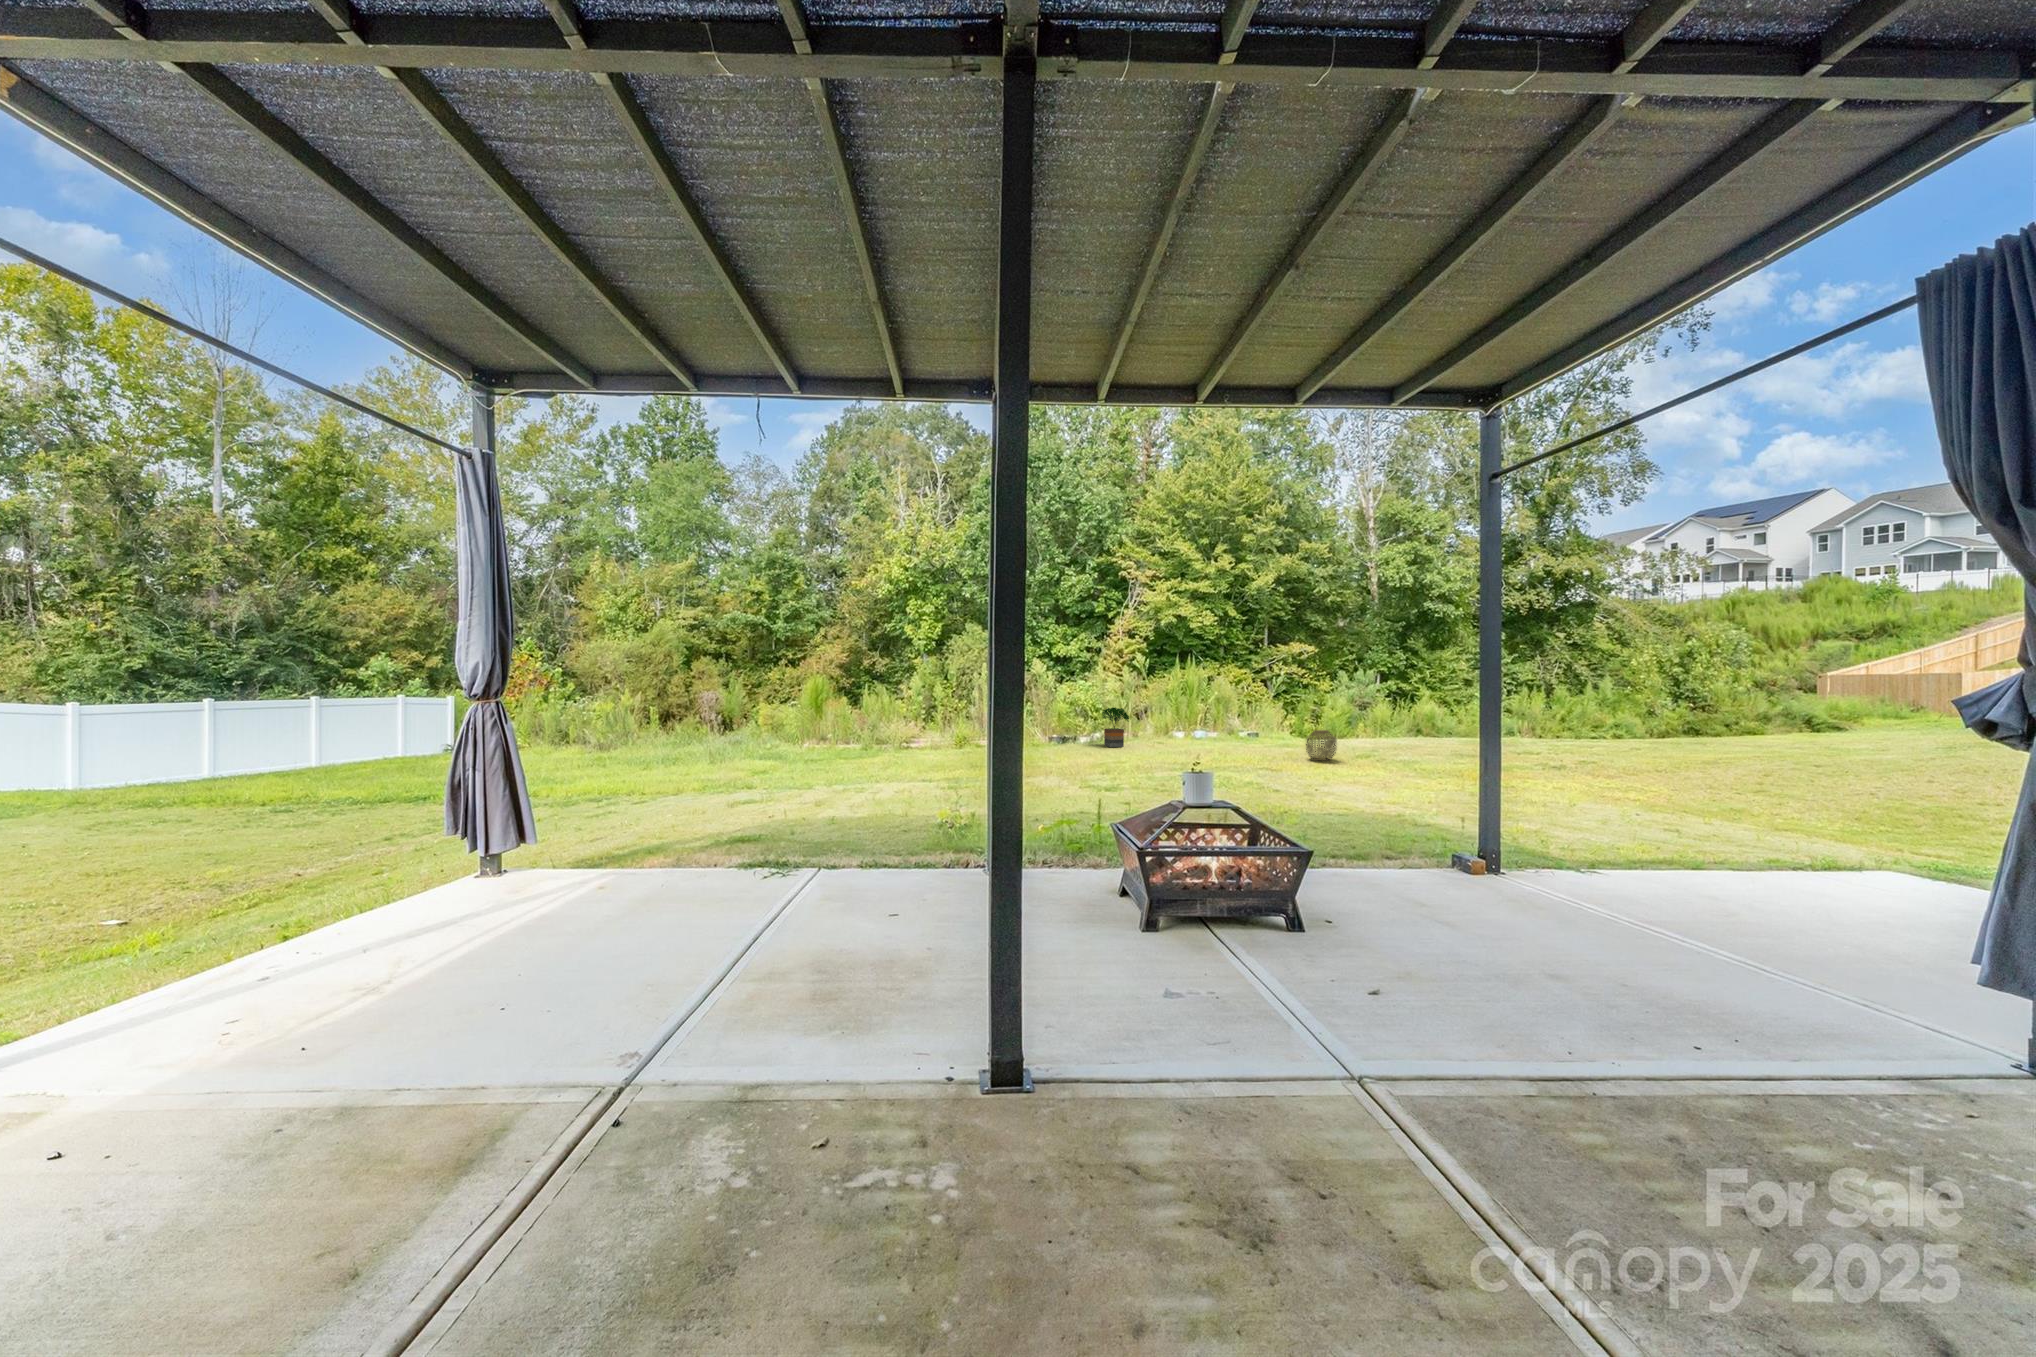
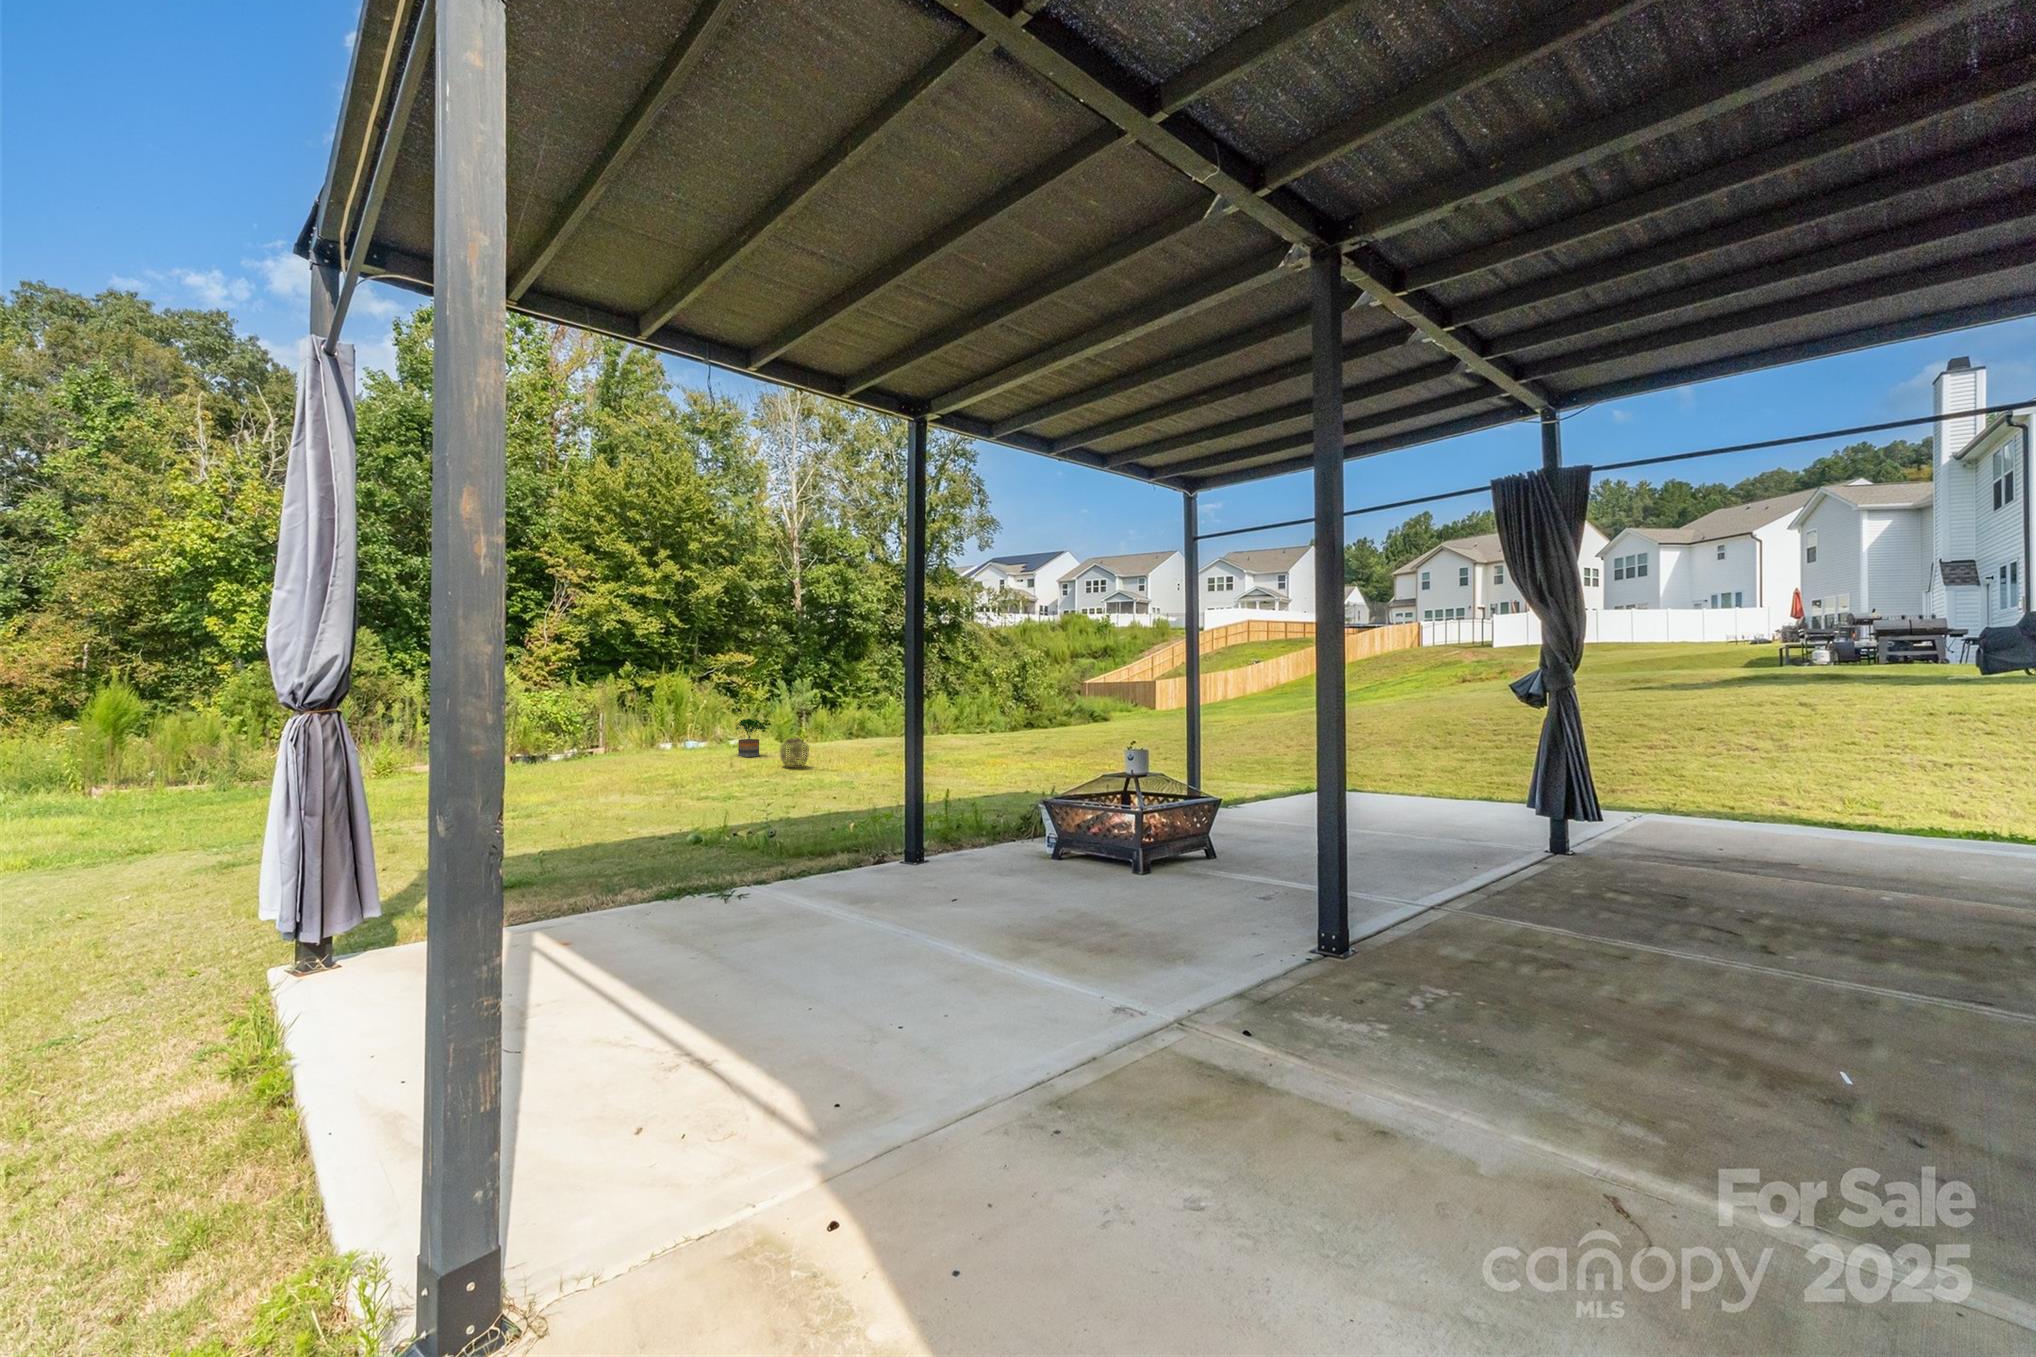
potted tree: present [1102,707,1129,747] -> present [736,719,765,757]

